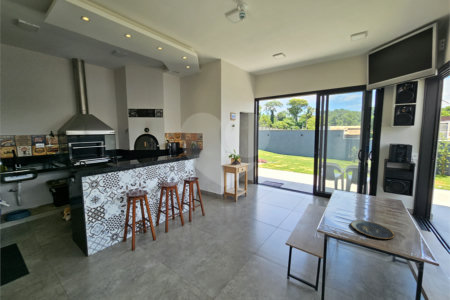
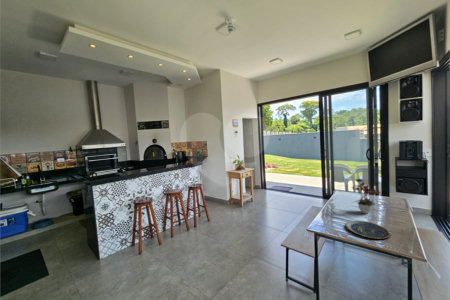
flower arrangement: none [354,178,385,213] -> present [352,179,380,214]

